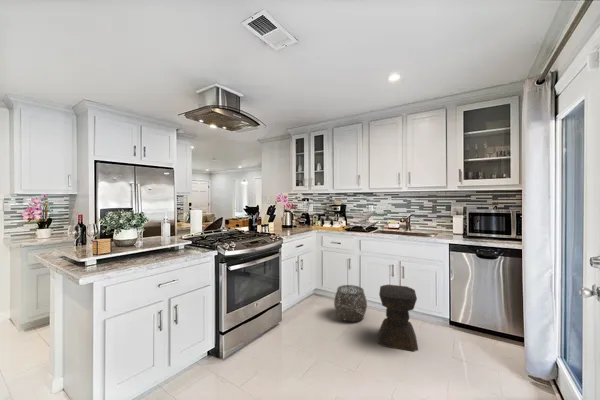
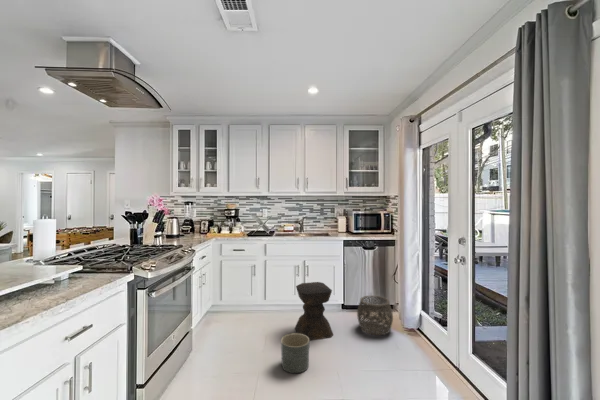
woven basket: present [334,285,367,322] -> present [357,296,393,335]
planter: none [340,333,369,376] -> present [281,333,309,373]

